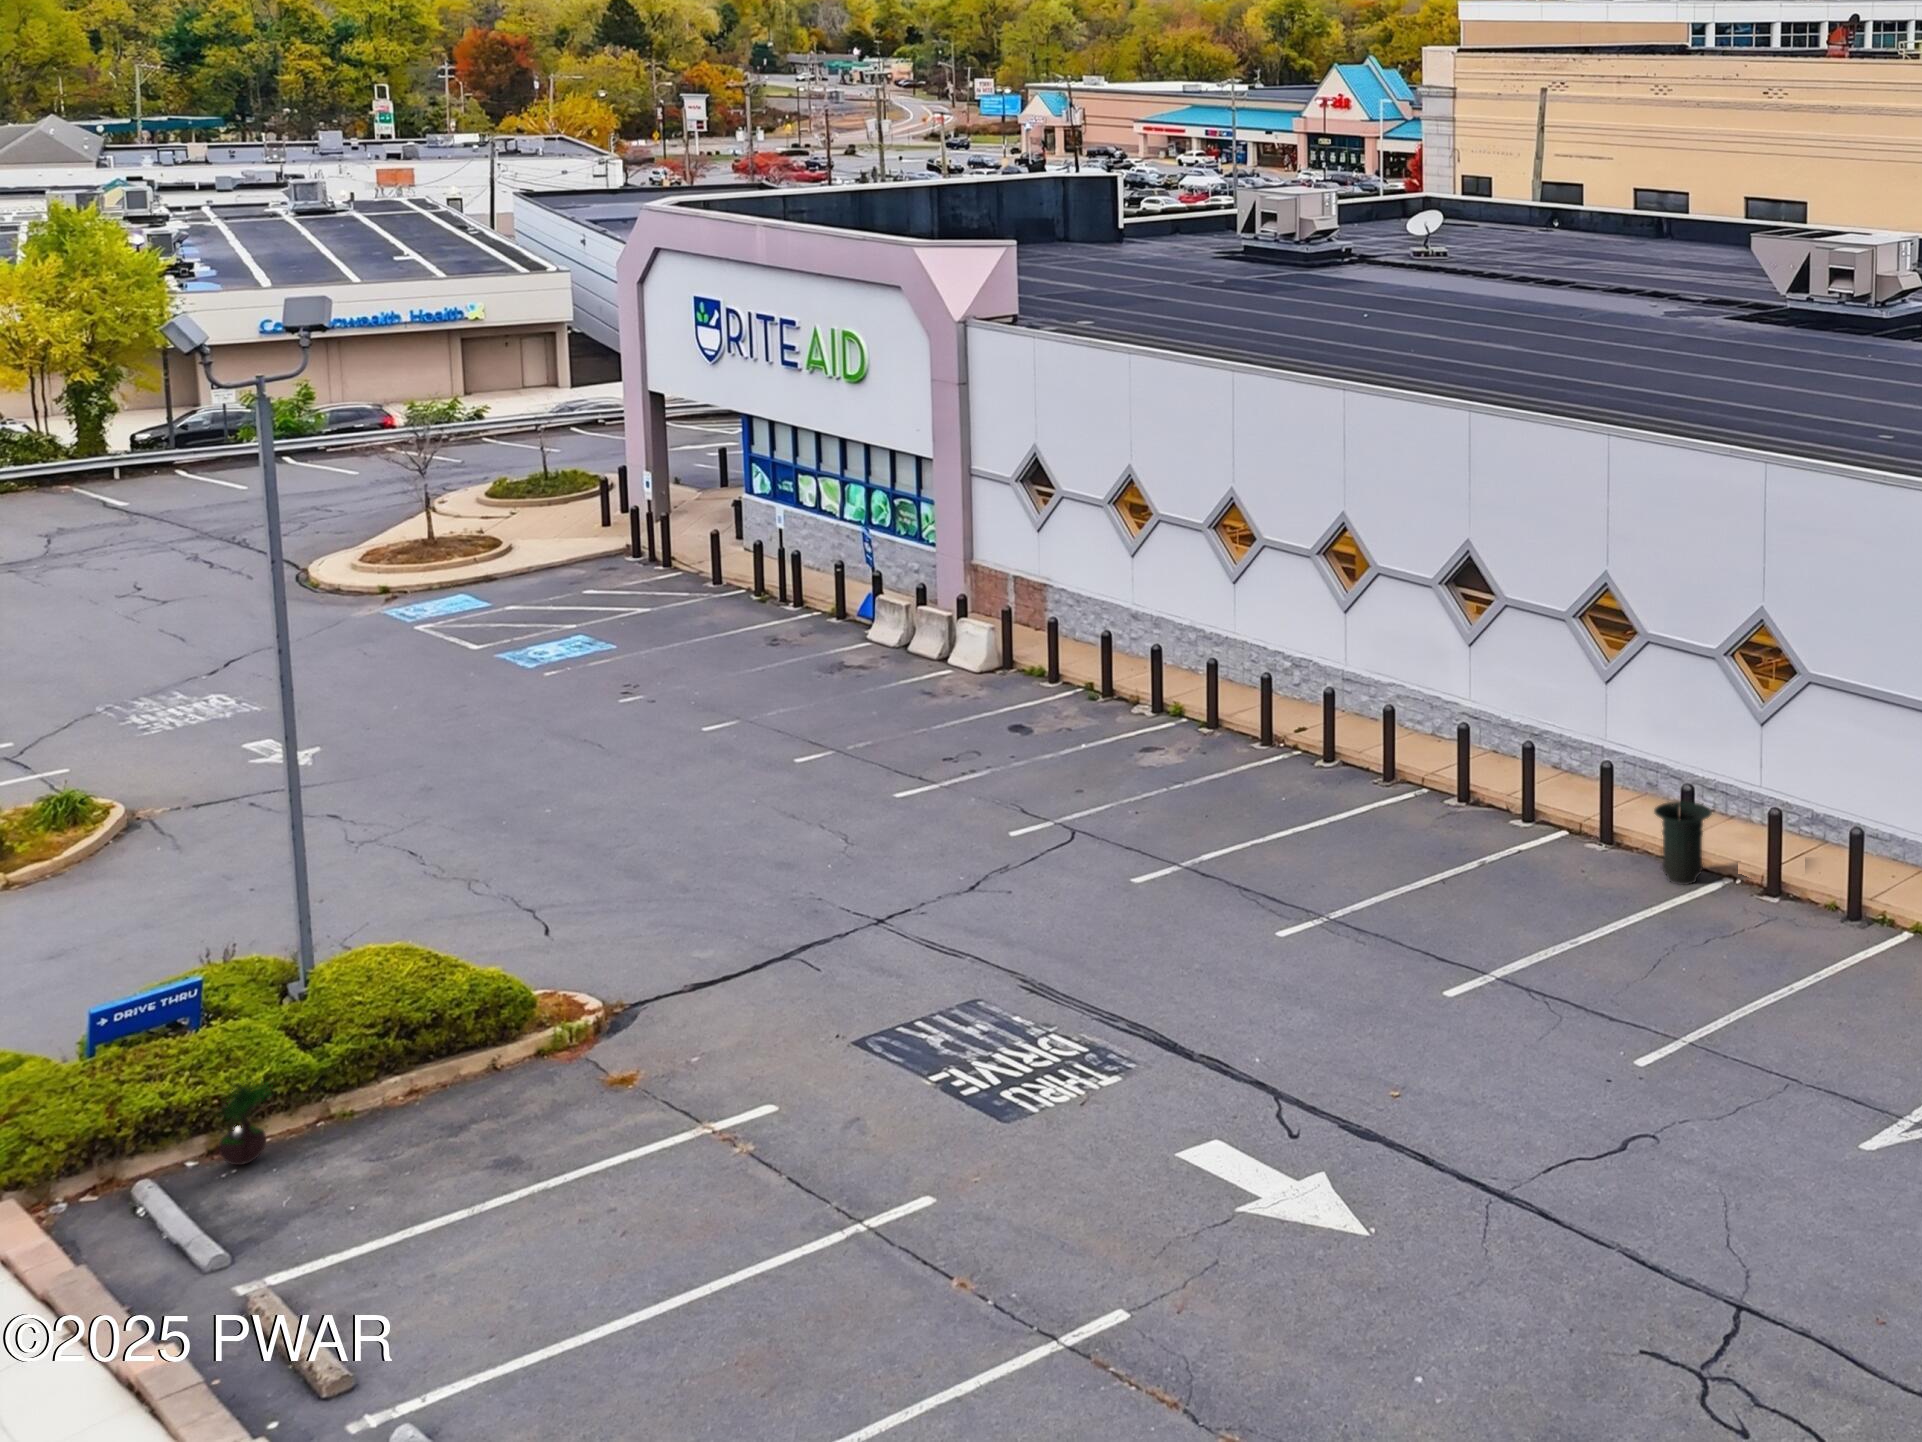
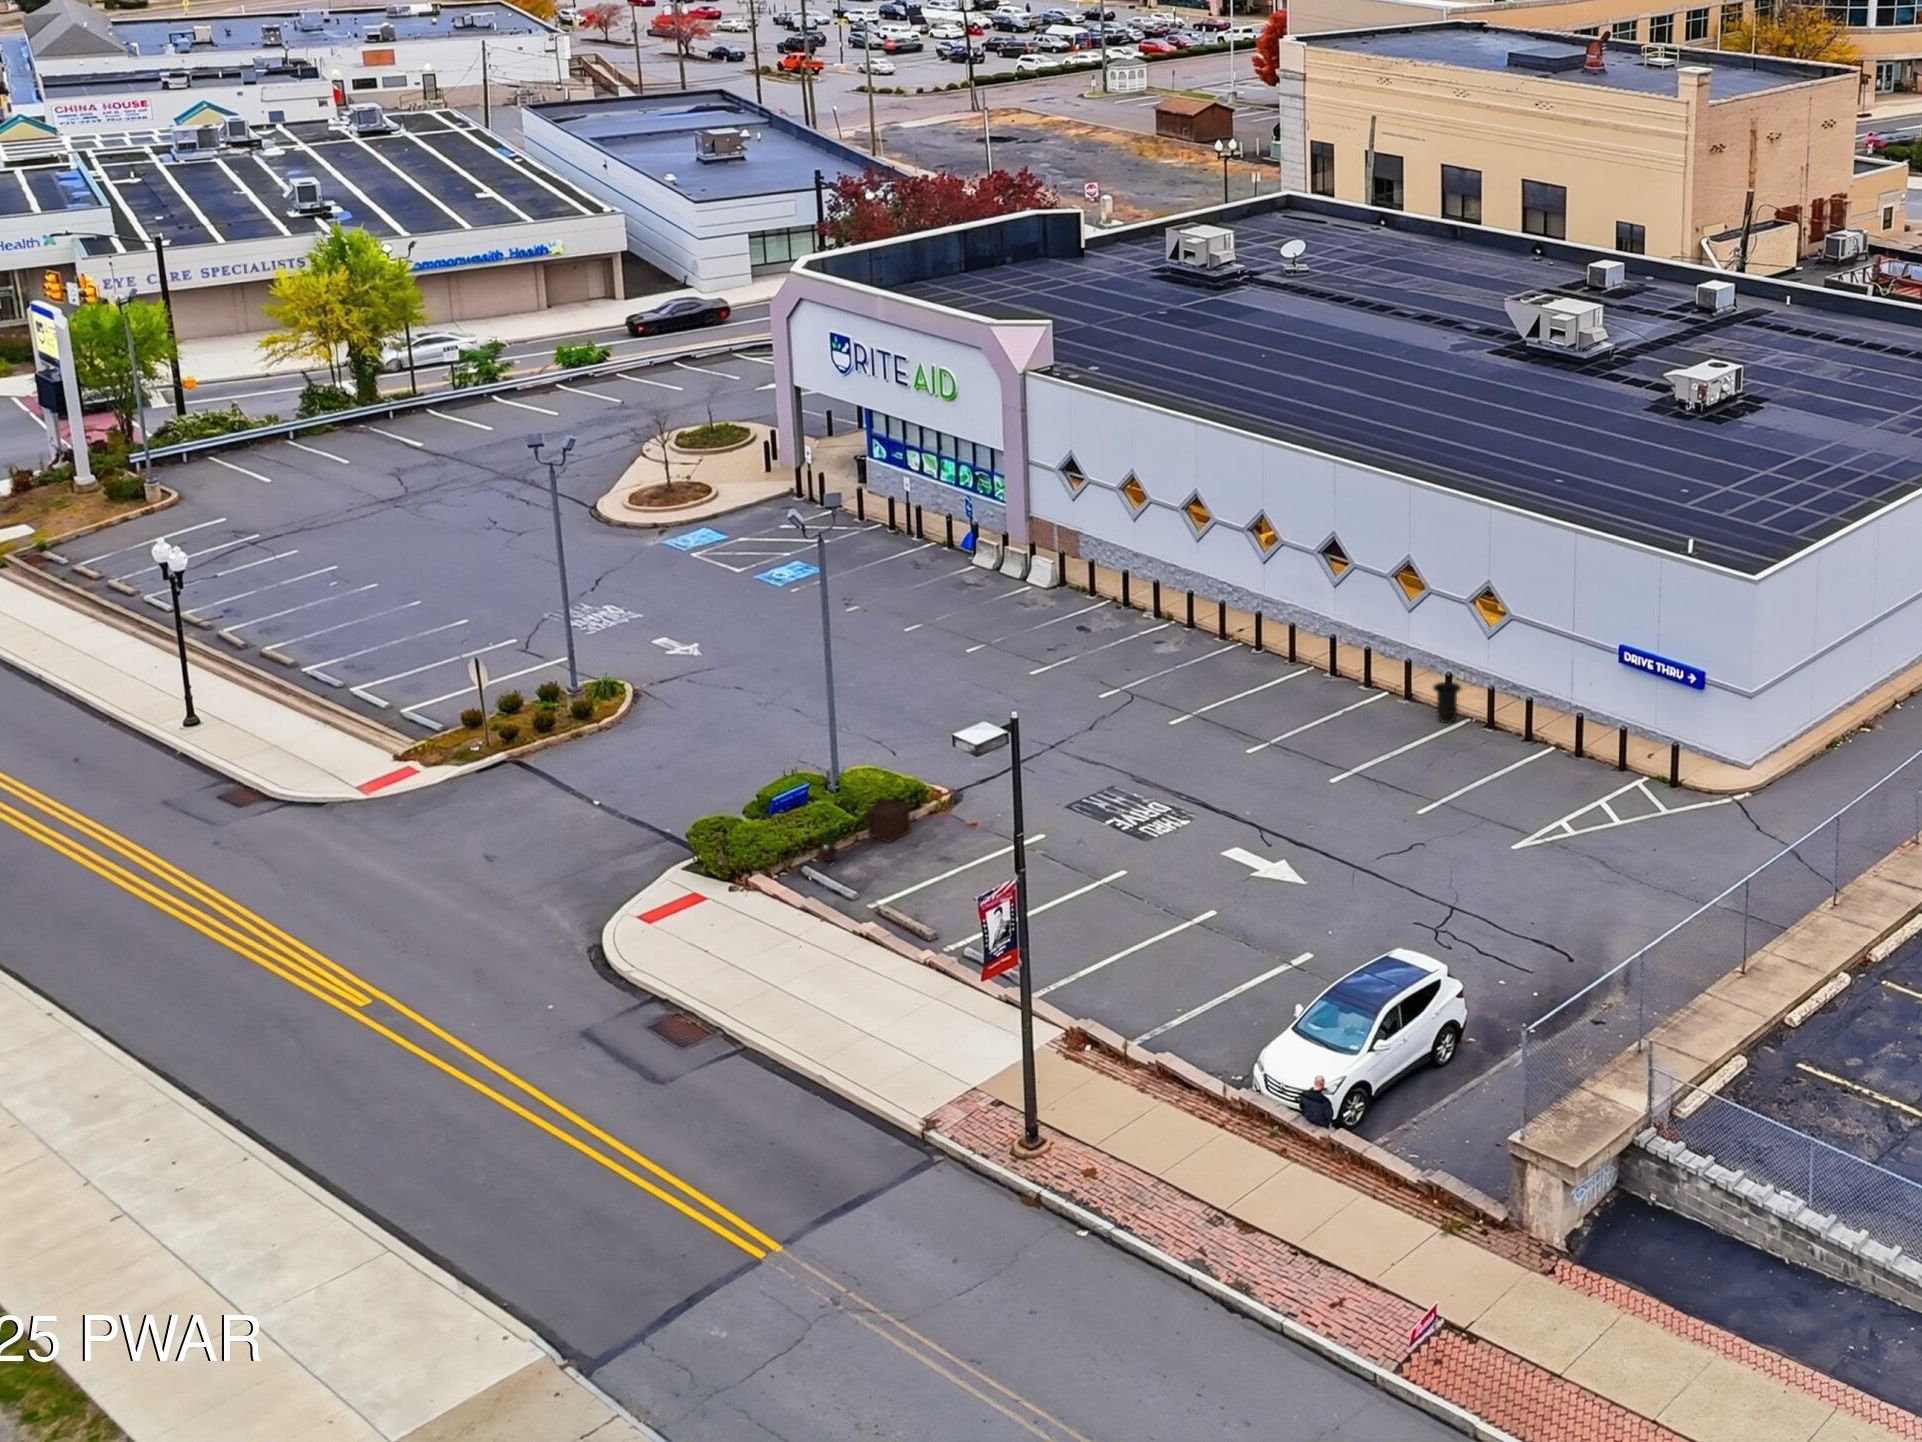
wooden crate: none [371,1017,478,1123] -> present [867,799,911,842]

